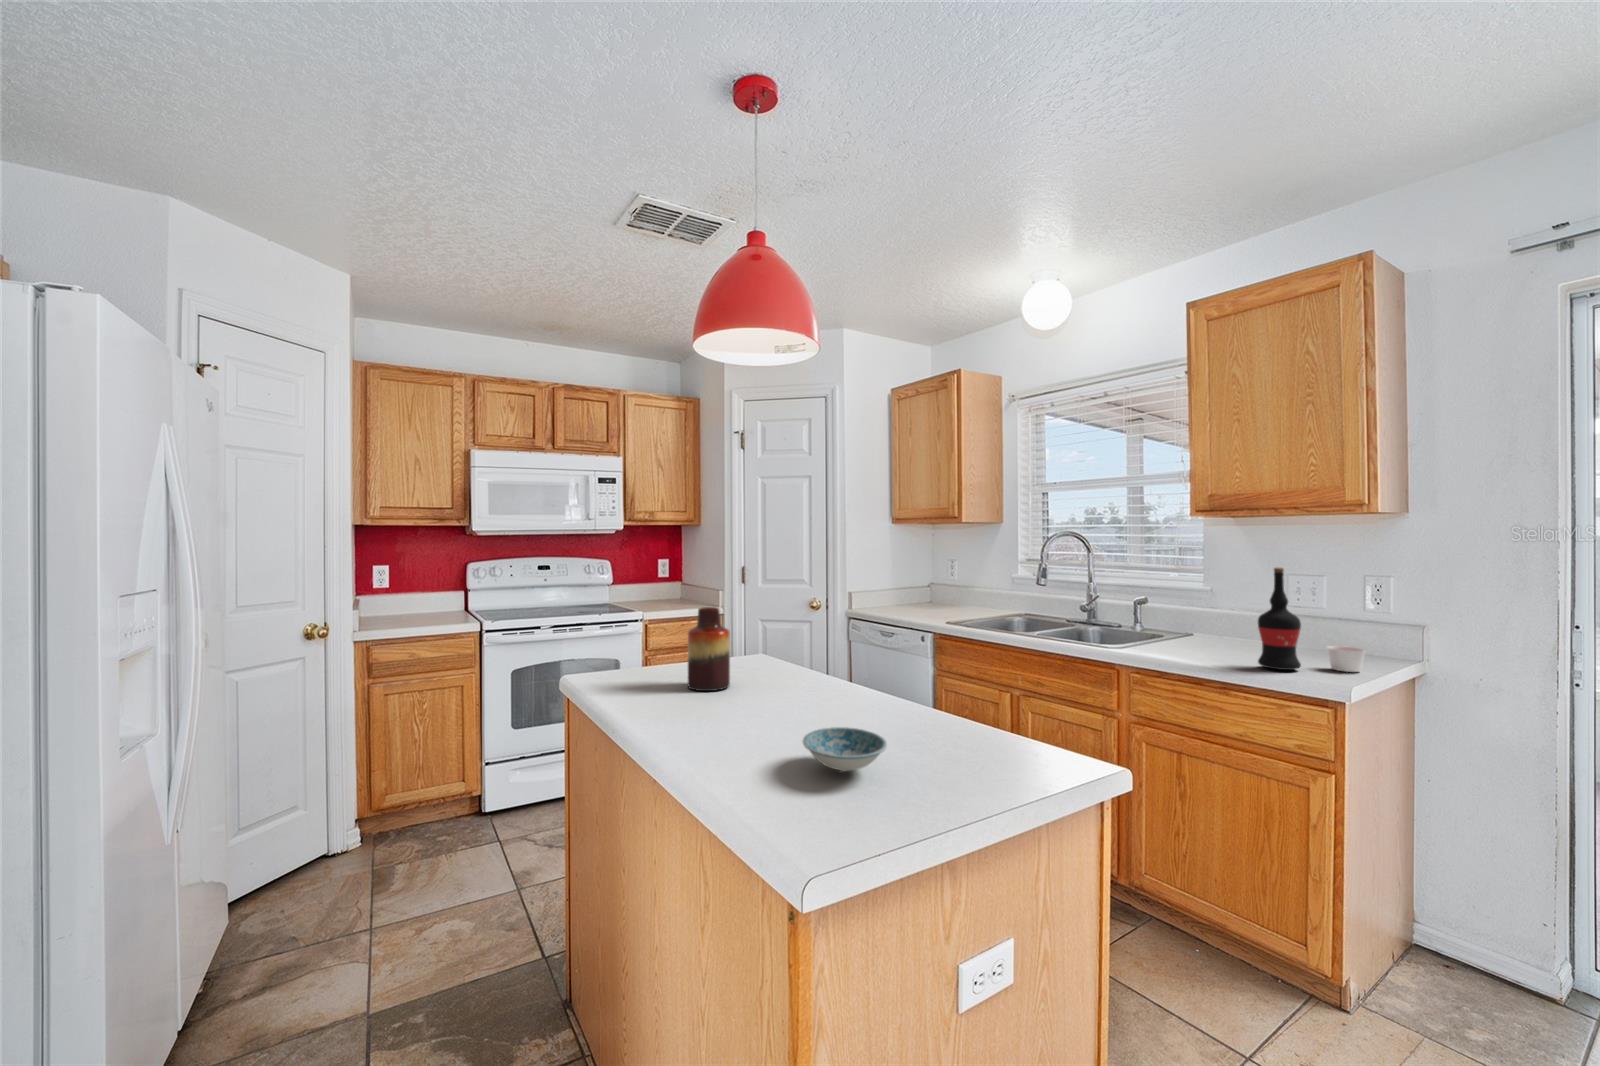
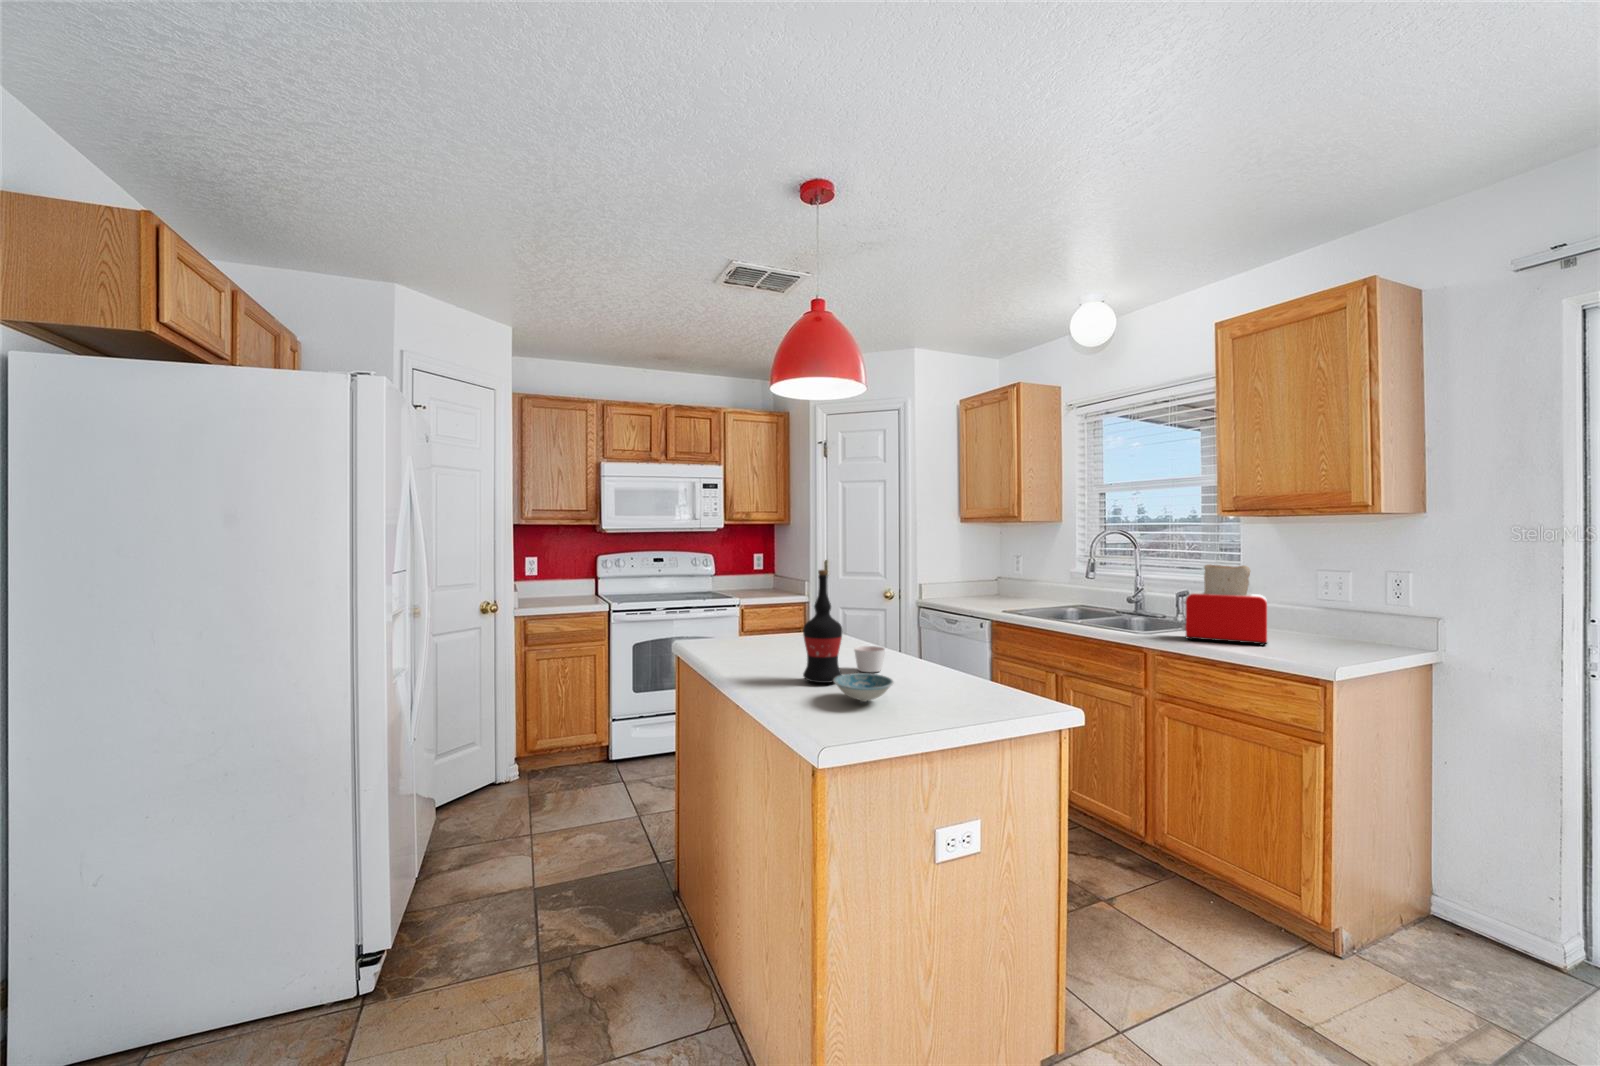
wine bottle: present [1258,568,1301,670] -> present [803,570,843,683]
toaster: none [1156,570,1254,660] -> present [1181,565,1267,646]
vase: present [688,607,730,691] -> none [764,589,797,653]
candle: present [1327,646,1365,672] -> present [854,646,885,672]

